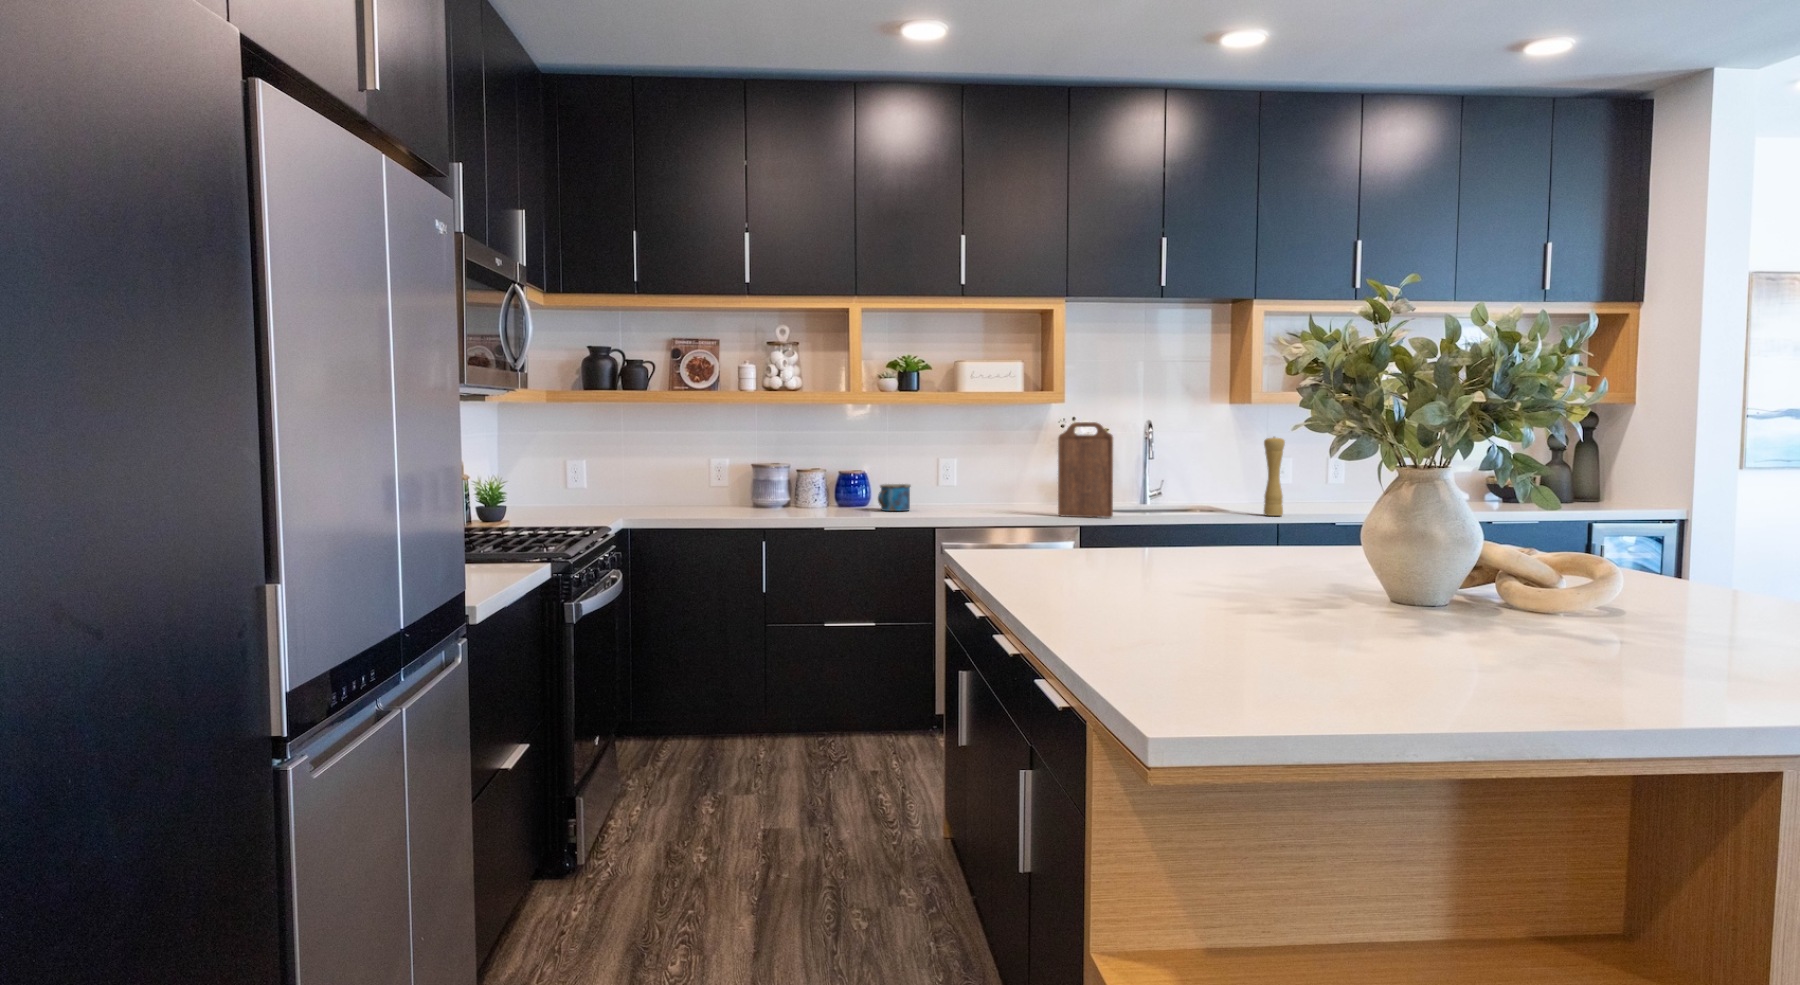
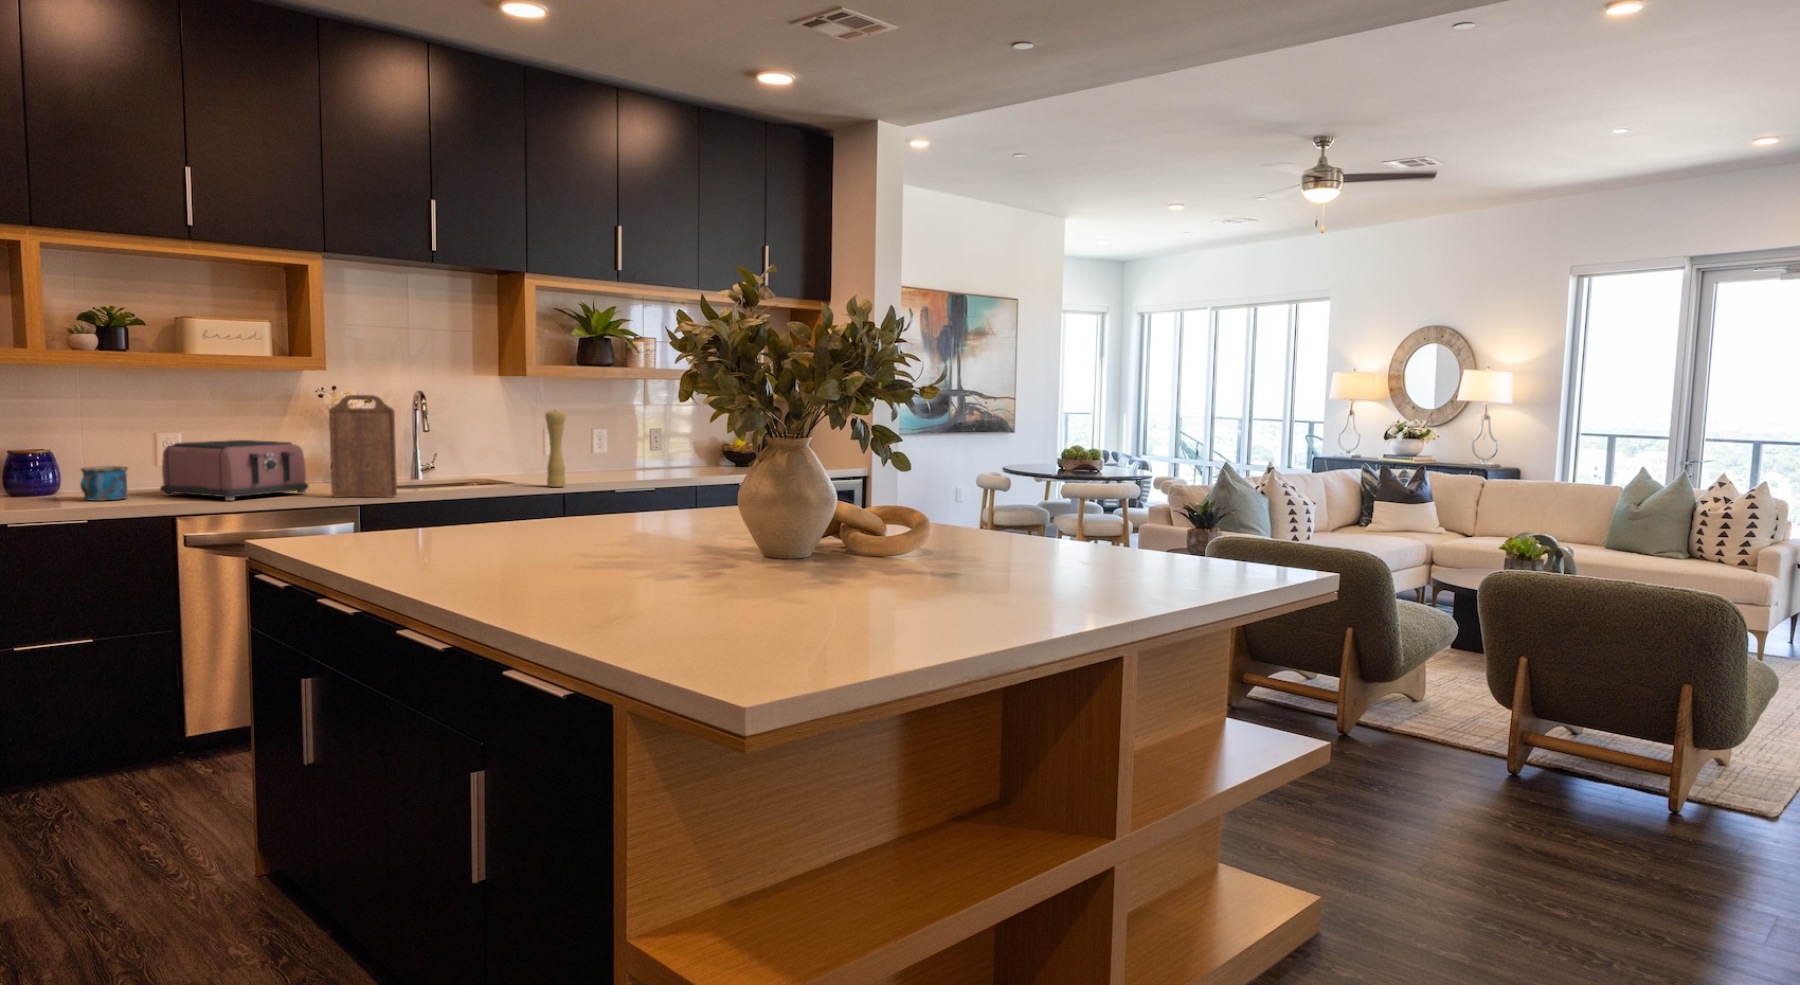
toaster: none [934,465,1043,515] -> present [160,440,308,501]

